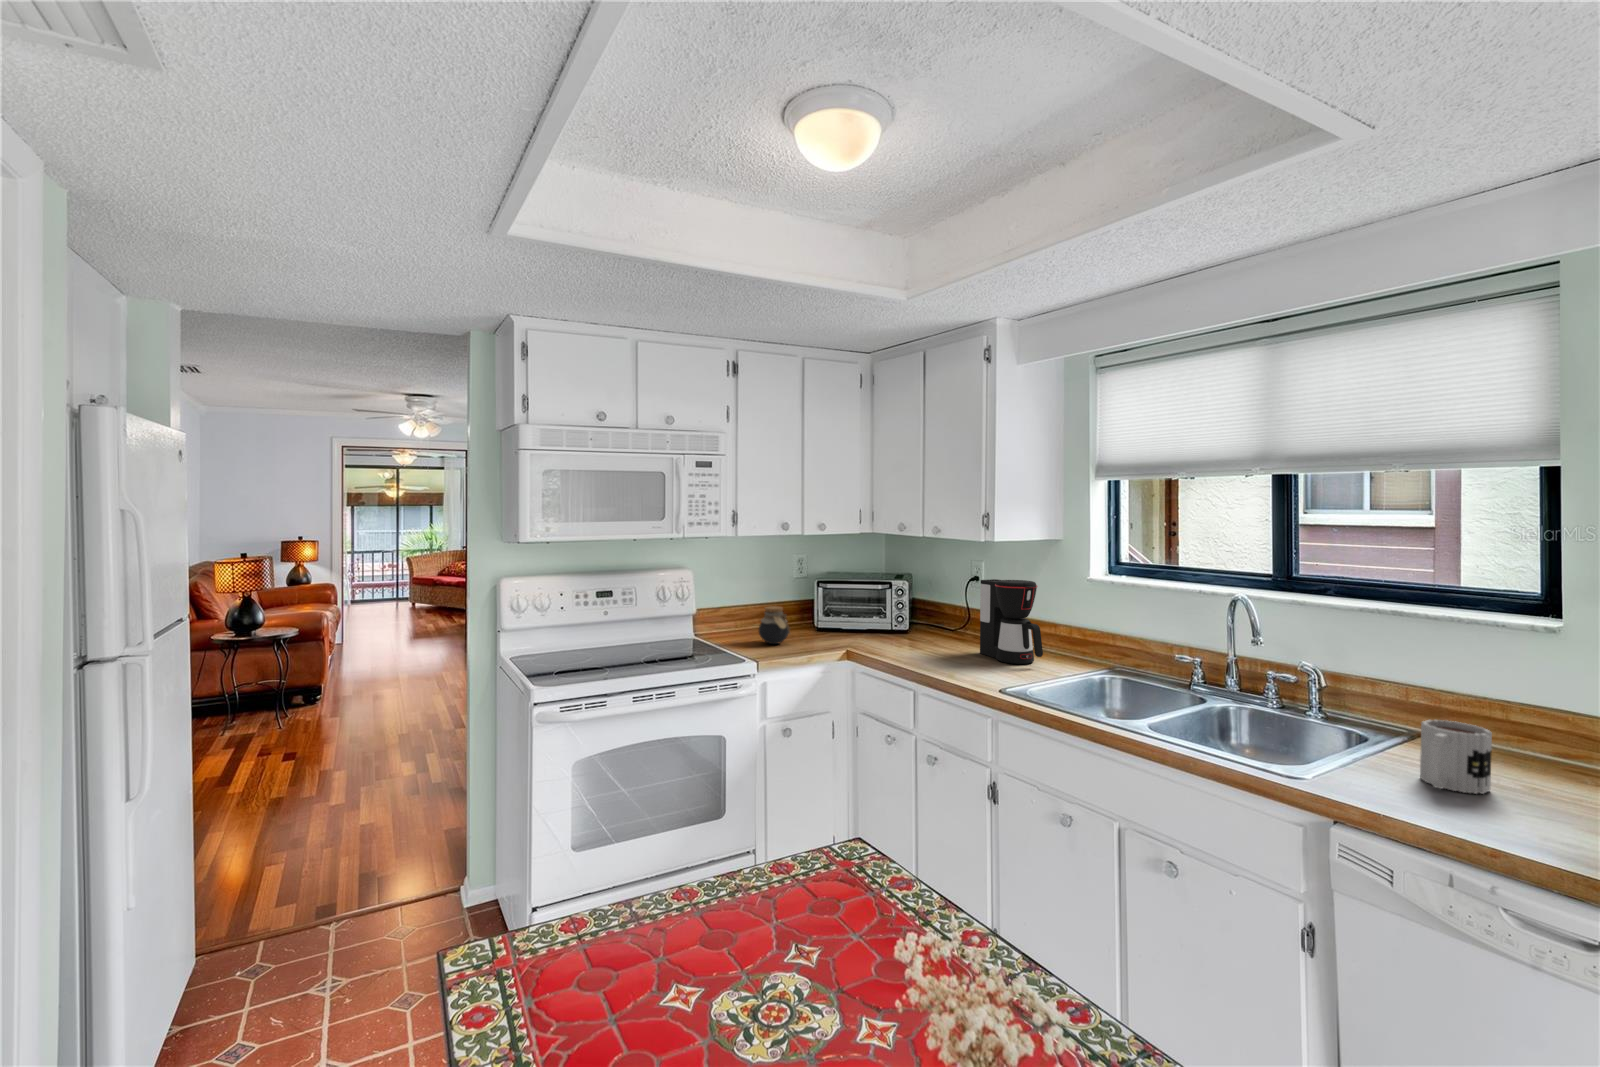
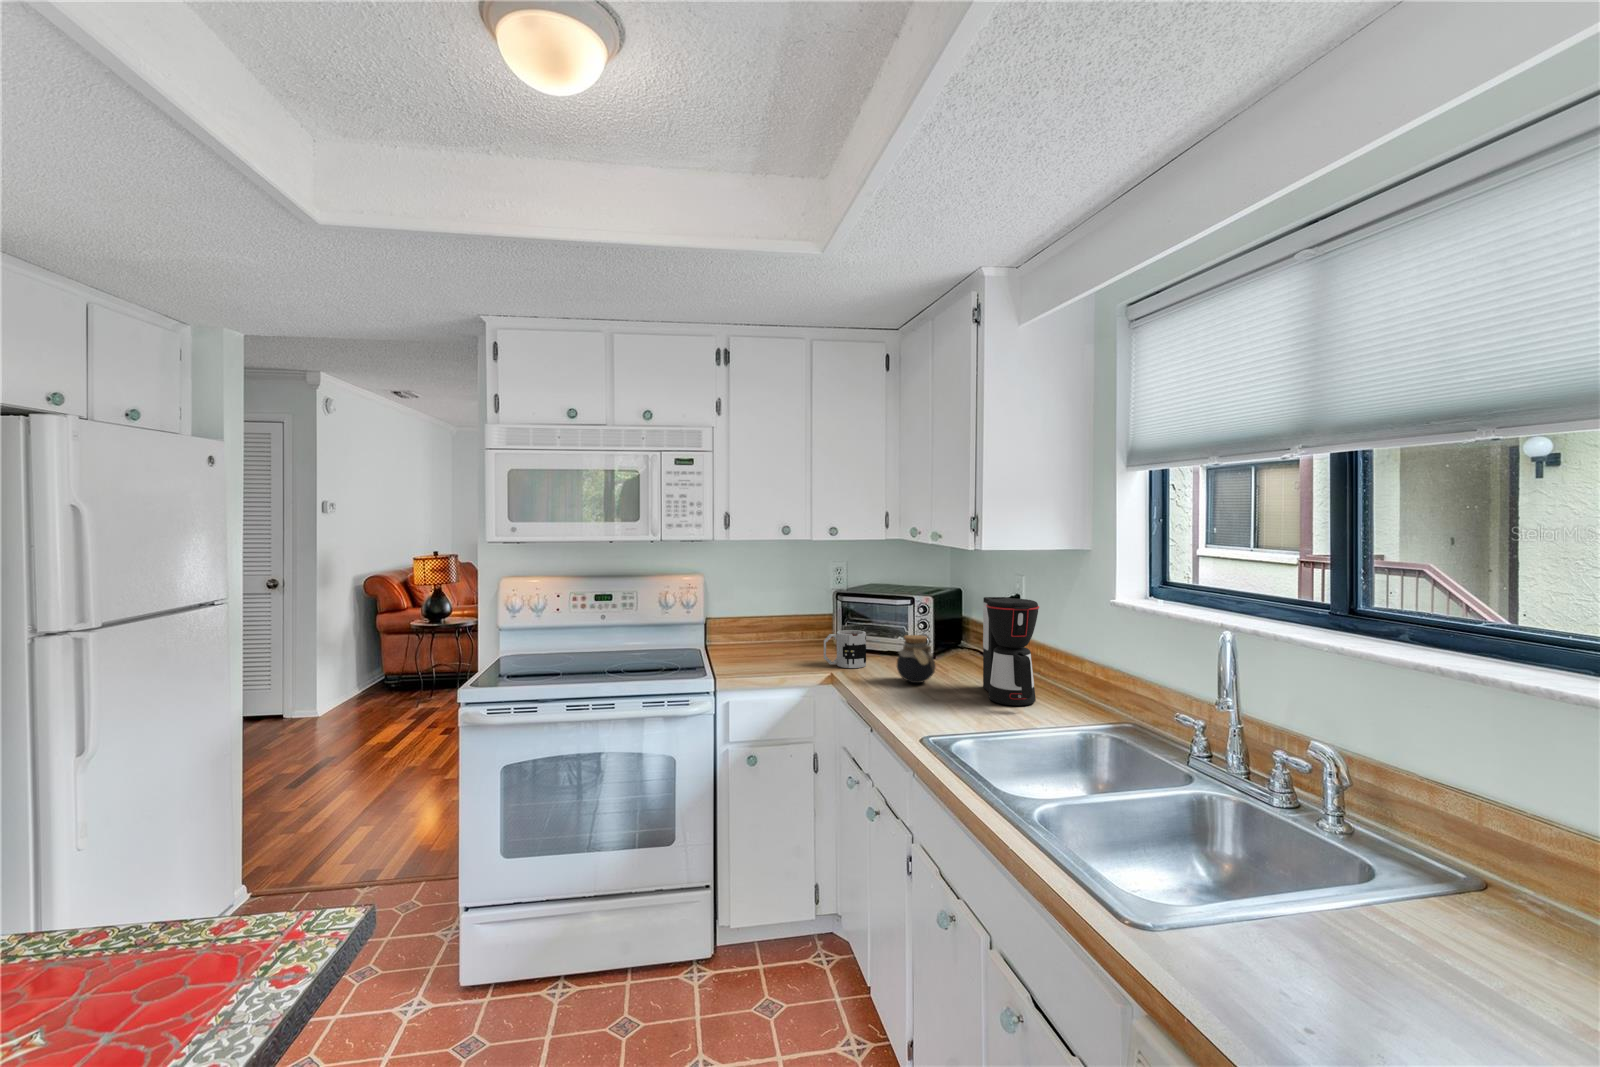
jar: present [759,606,791,644] -> present [897,635,936,683]
mug: present [1420,720,1492,794] -> present [824,630,866,668]

